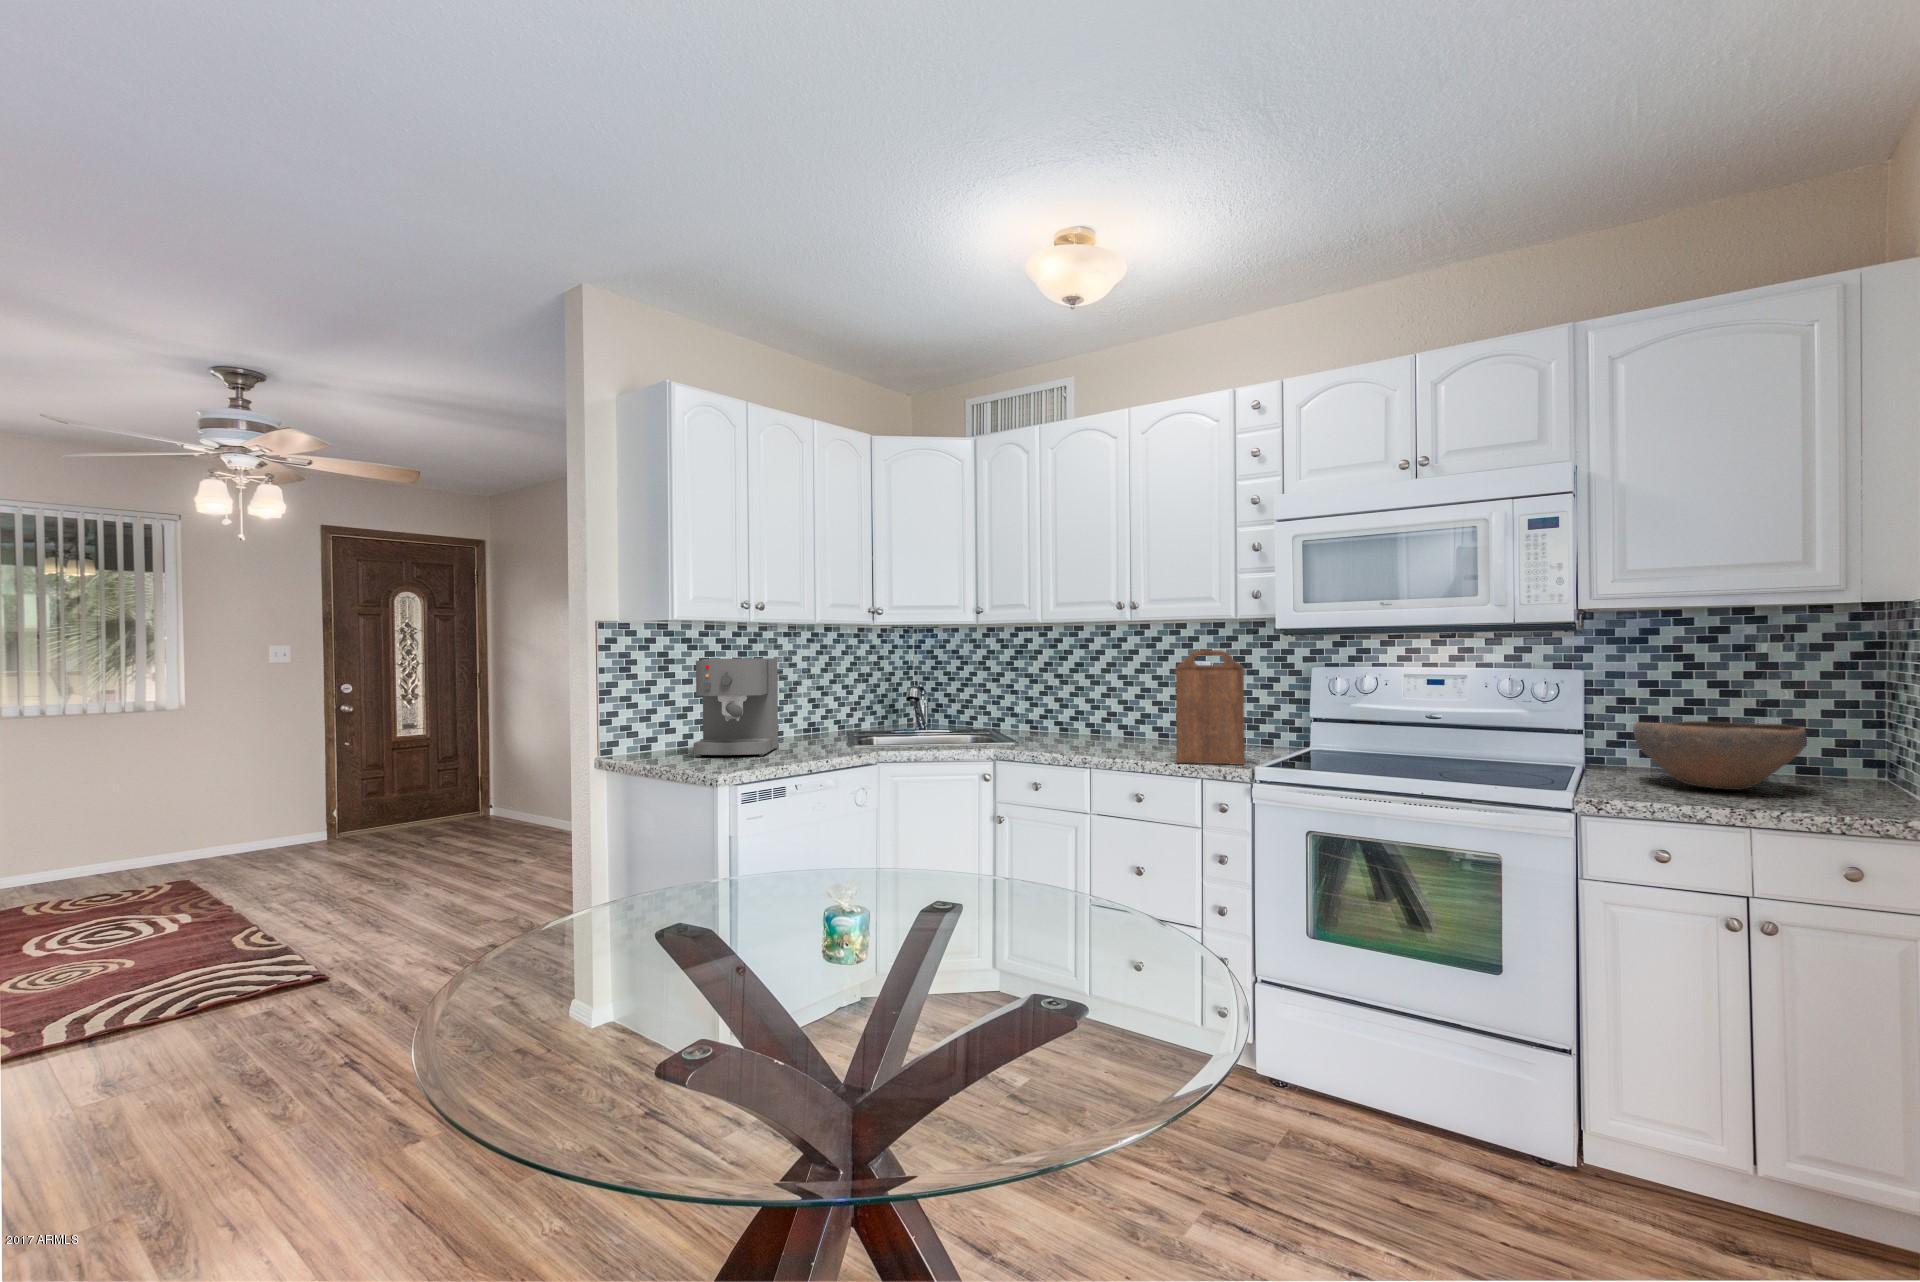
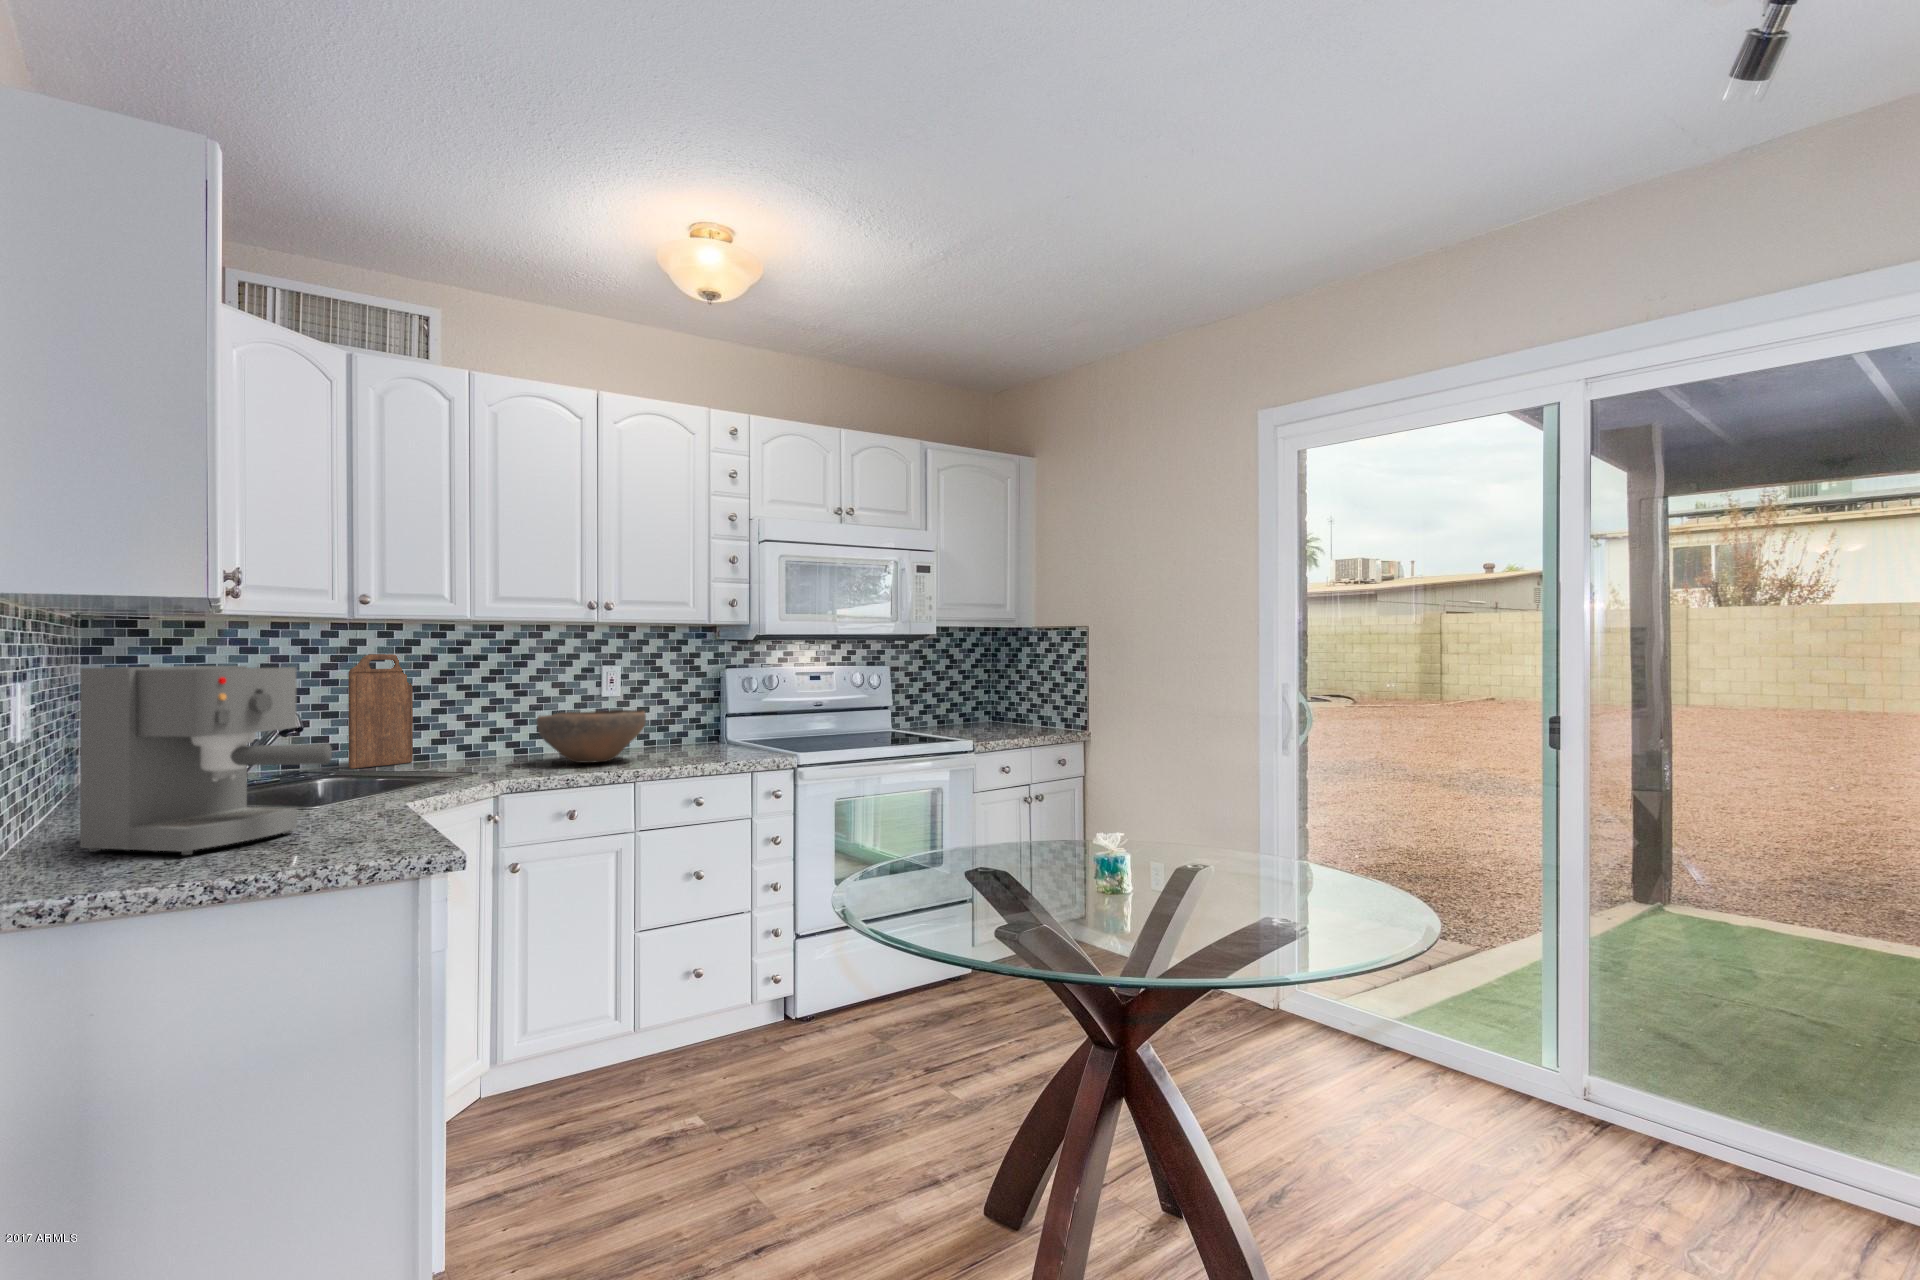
cutting board: present [1175,650,1245,765] -> present [348,654,413,769]
bowl: present [1633,721,1807,790] -> present [537,710,646,763]

